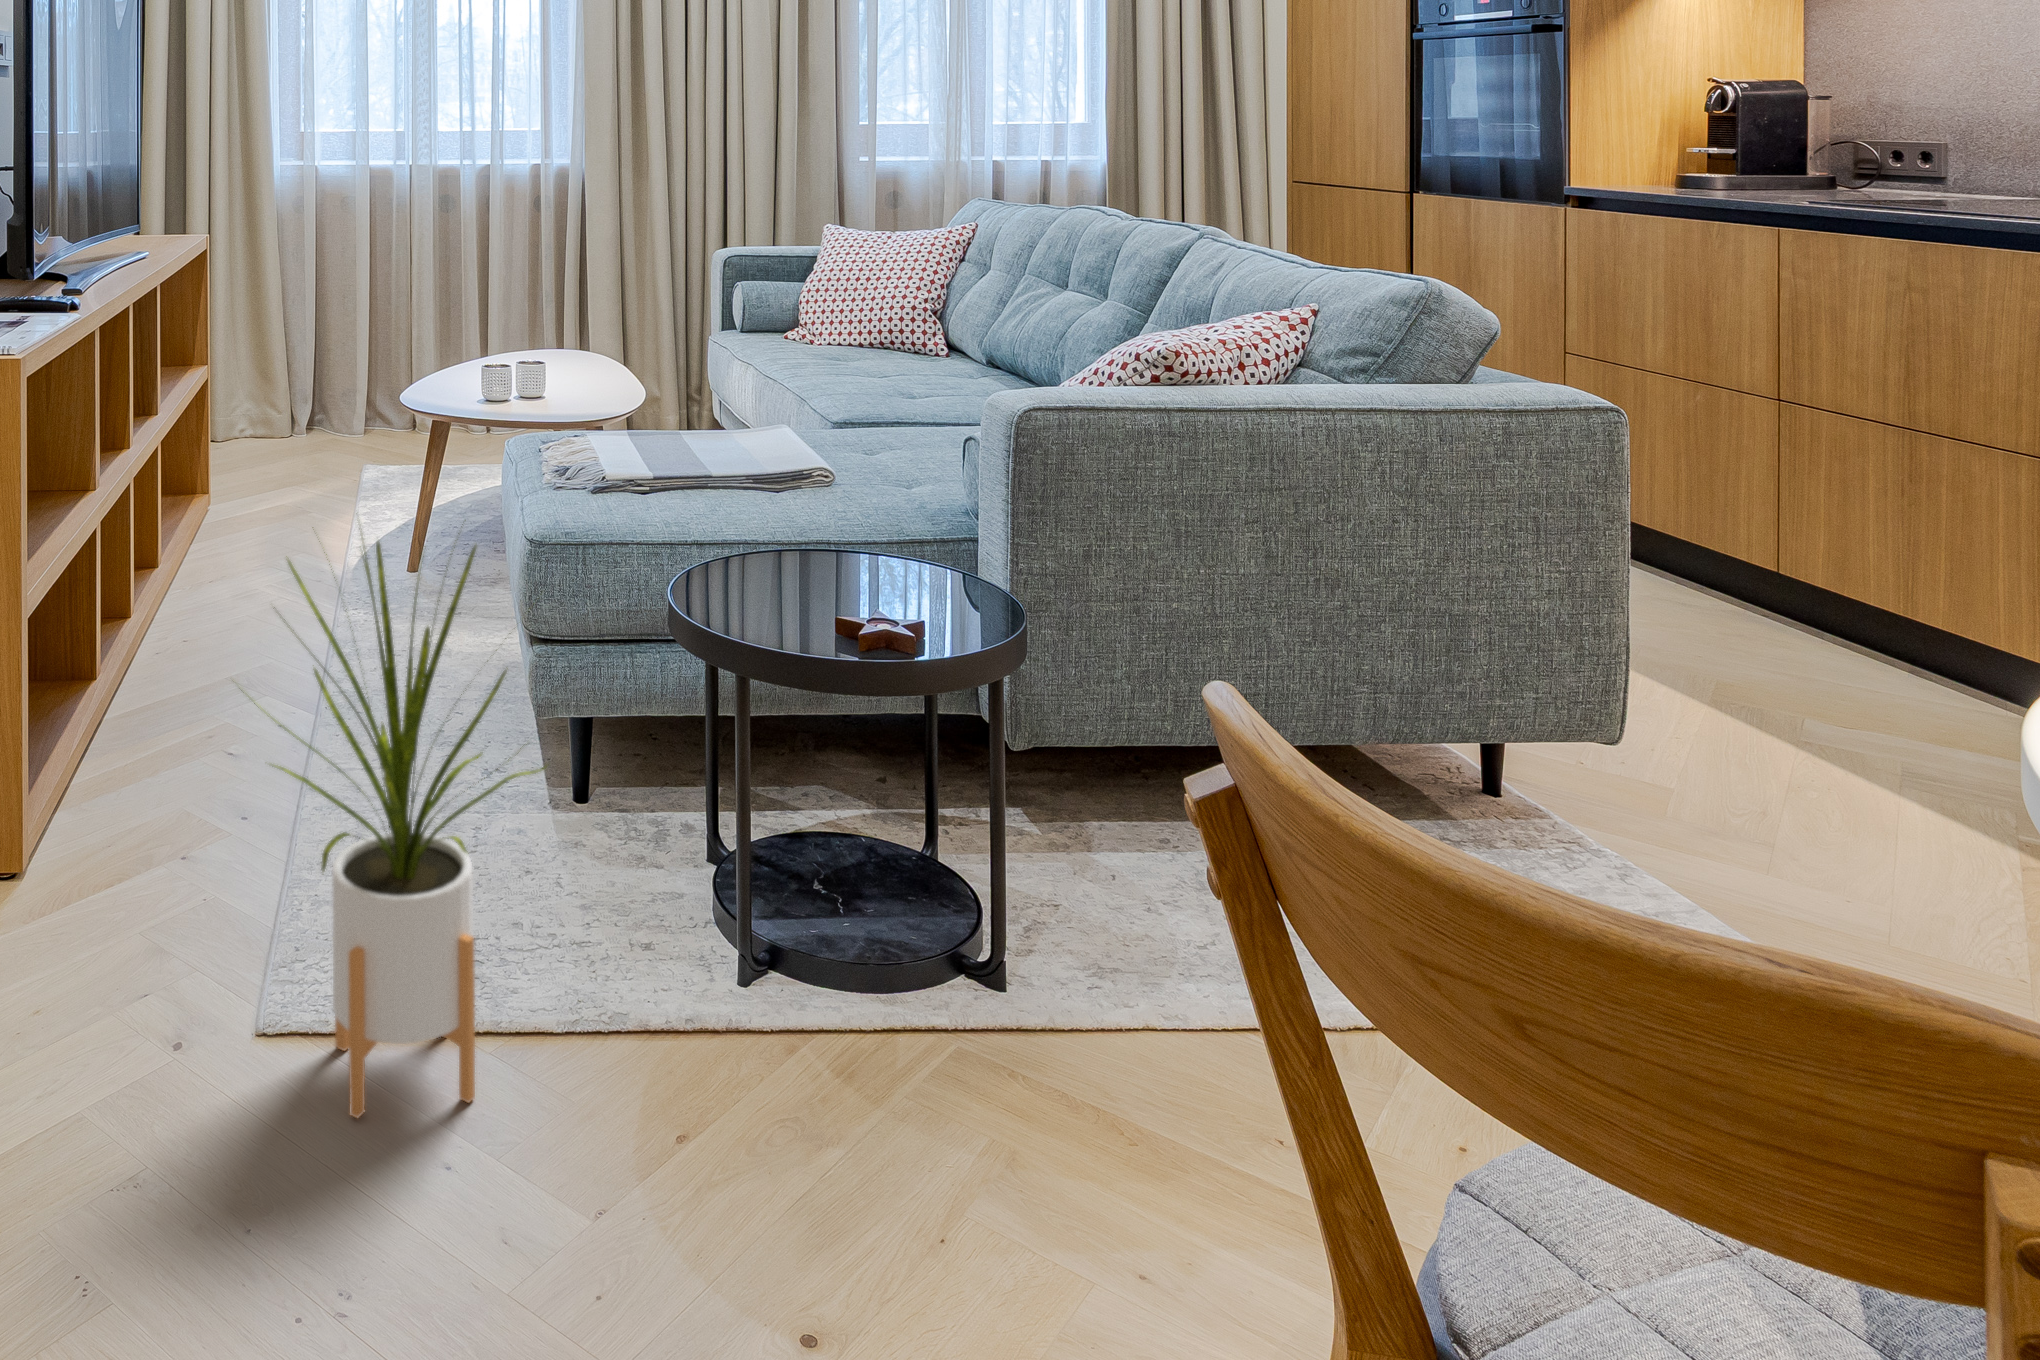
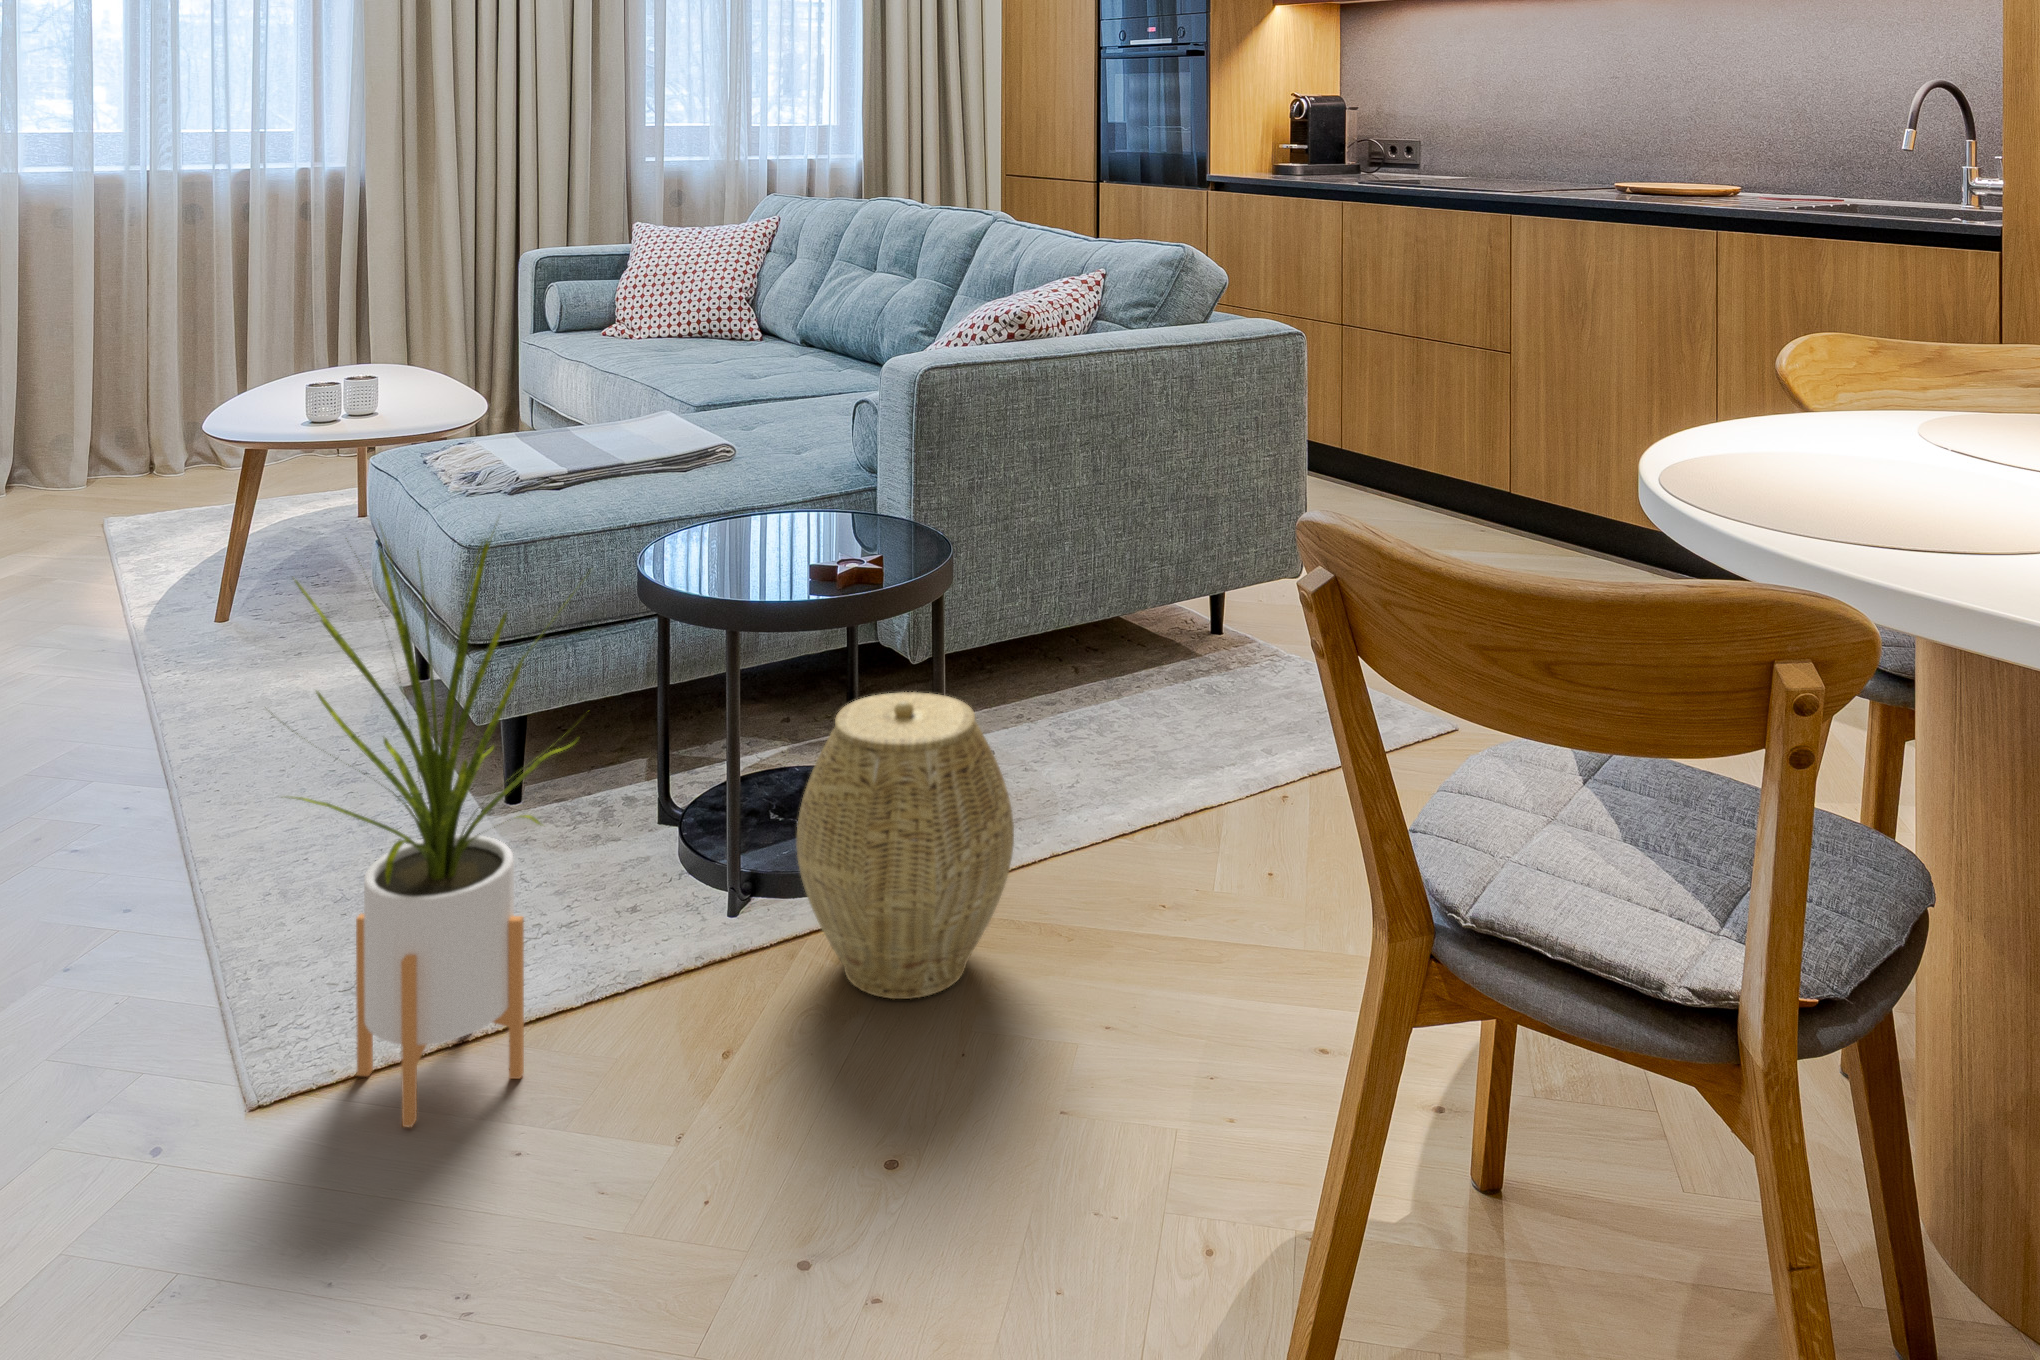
woven basket: none [780,785,1046,1160] -> present [796,692,1014,999]

